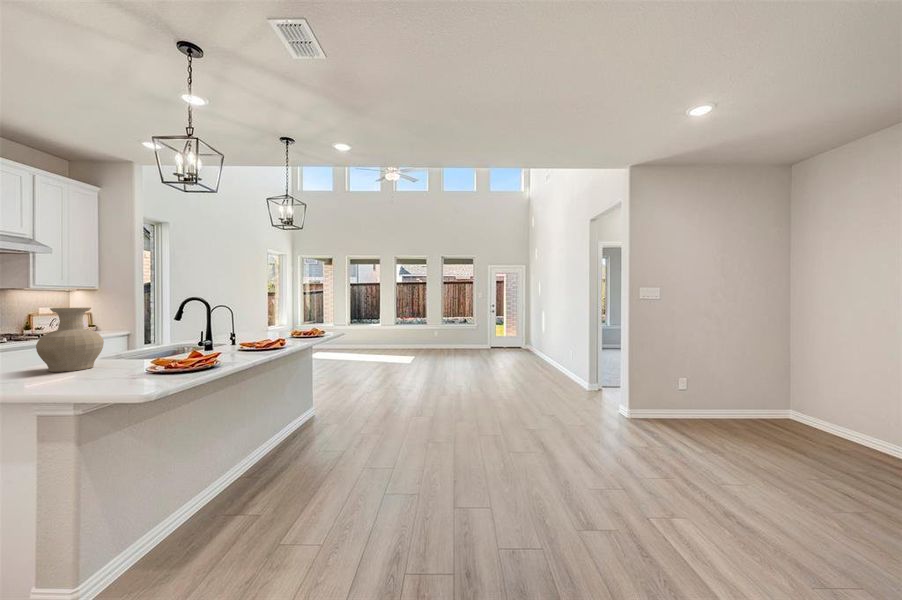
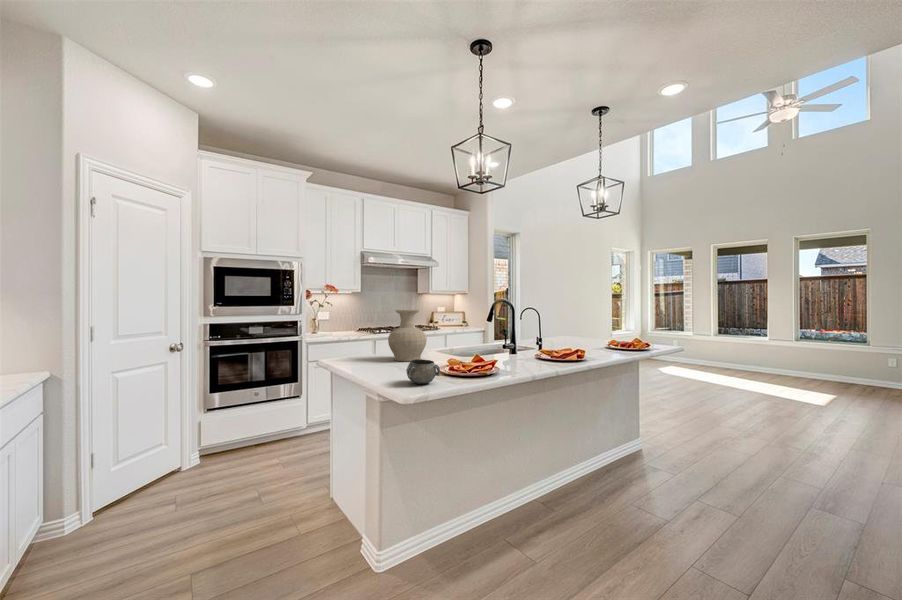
decorative bowl: none [122,358,168,384] -> present [406,359,440,384]

